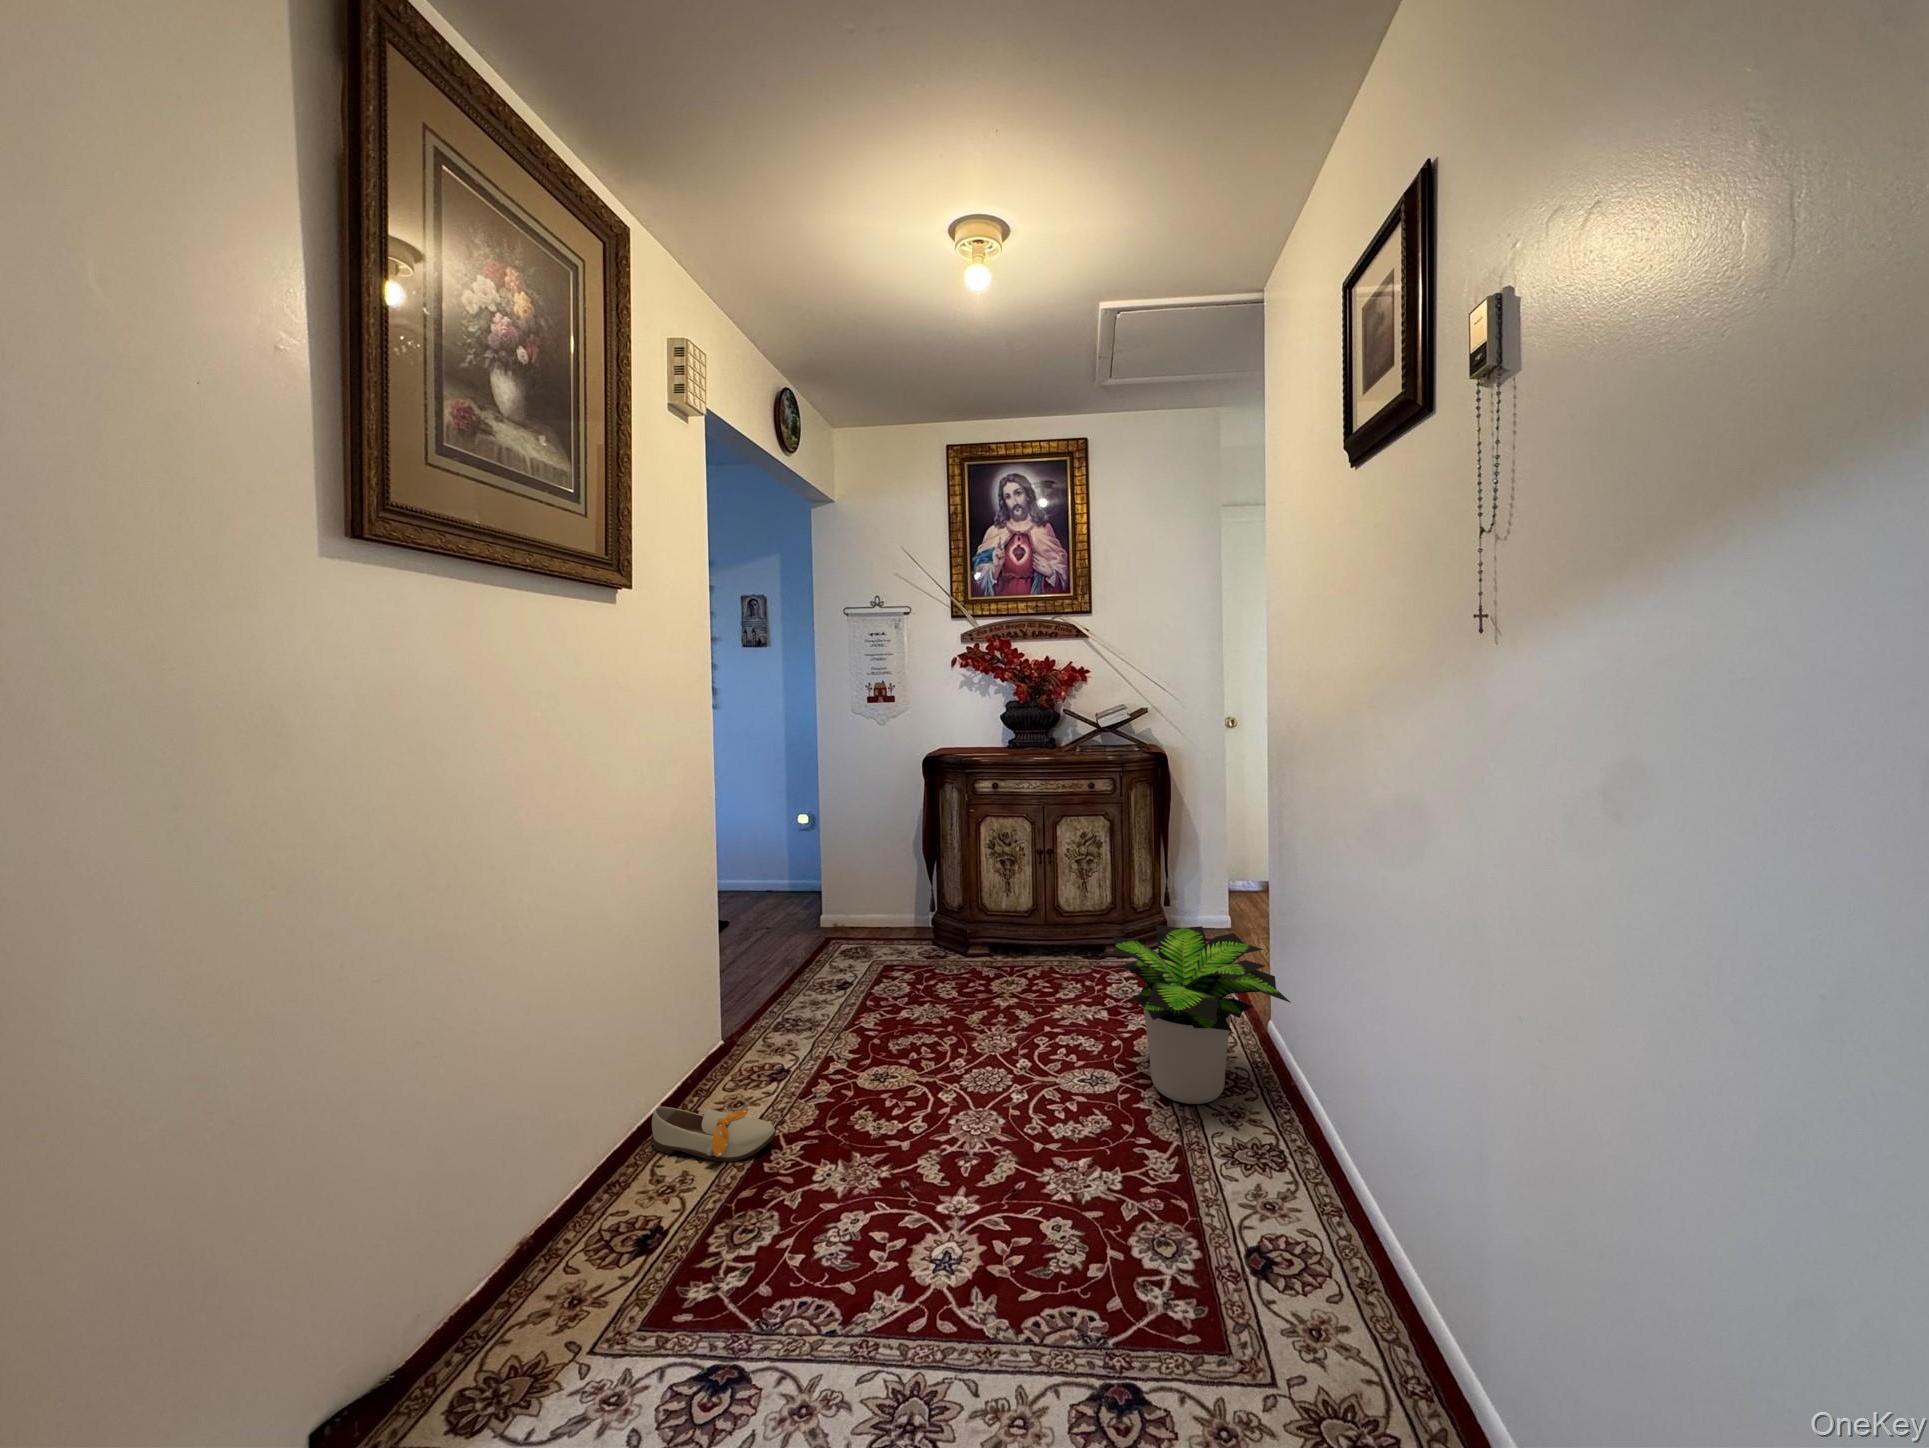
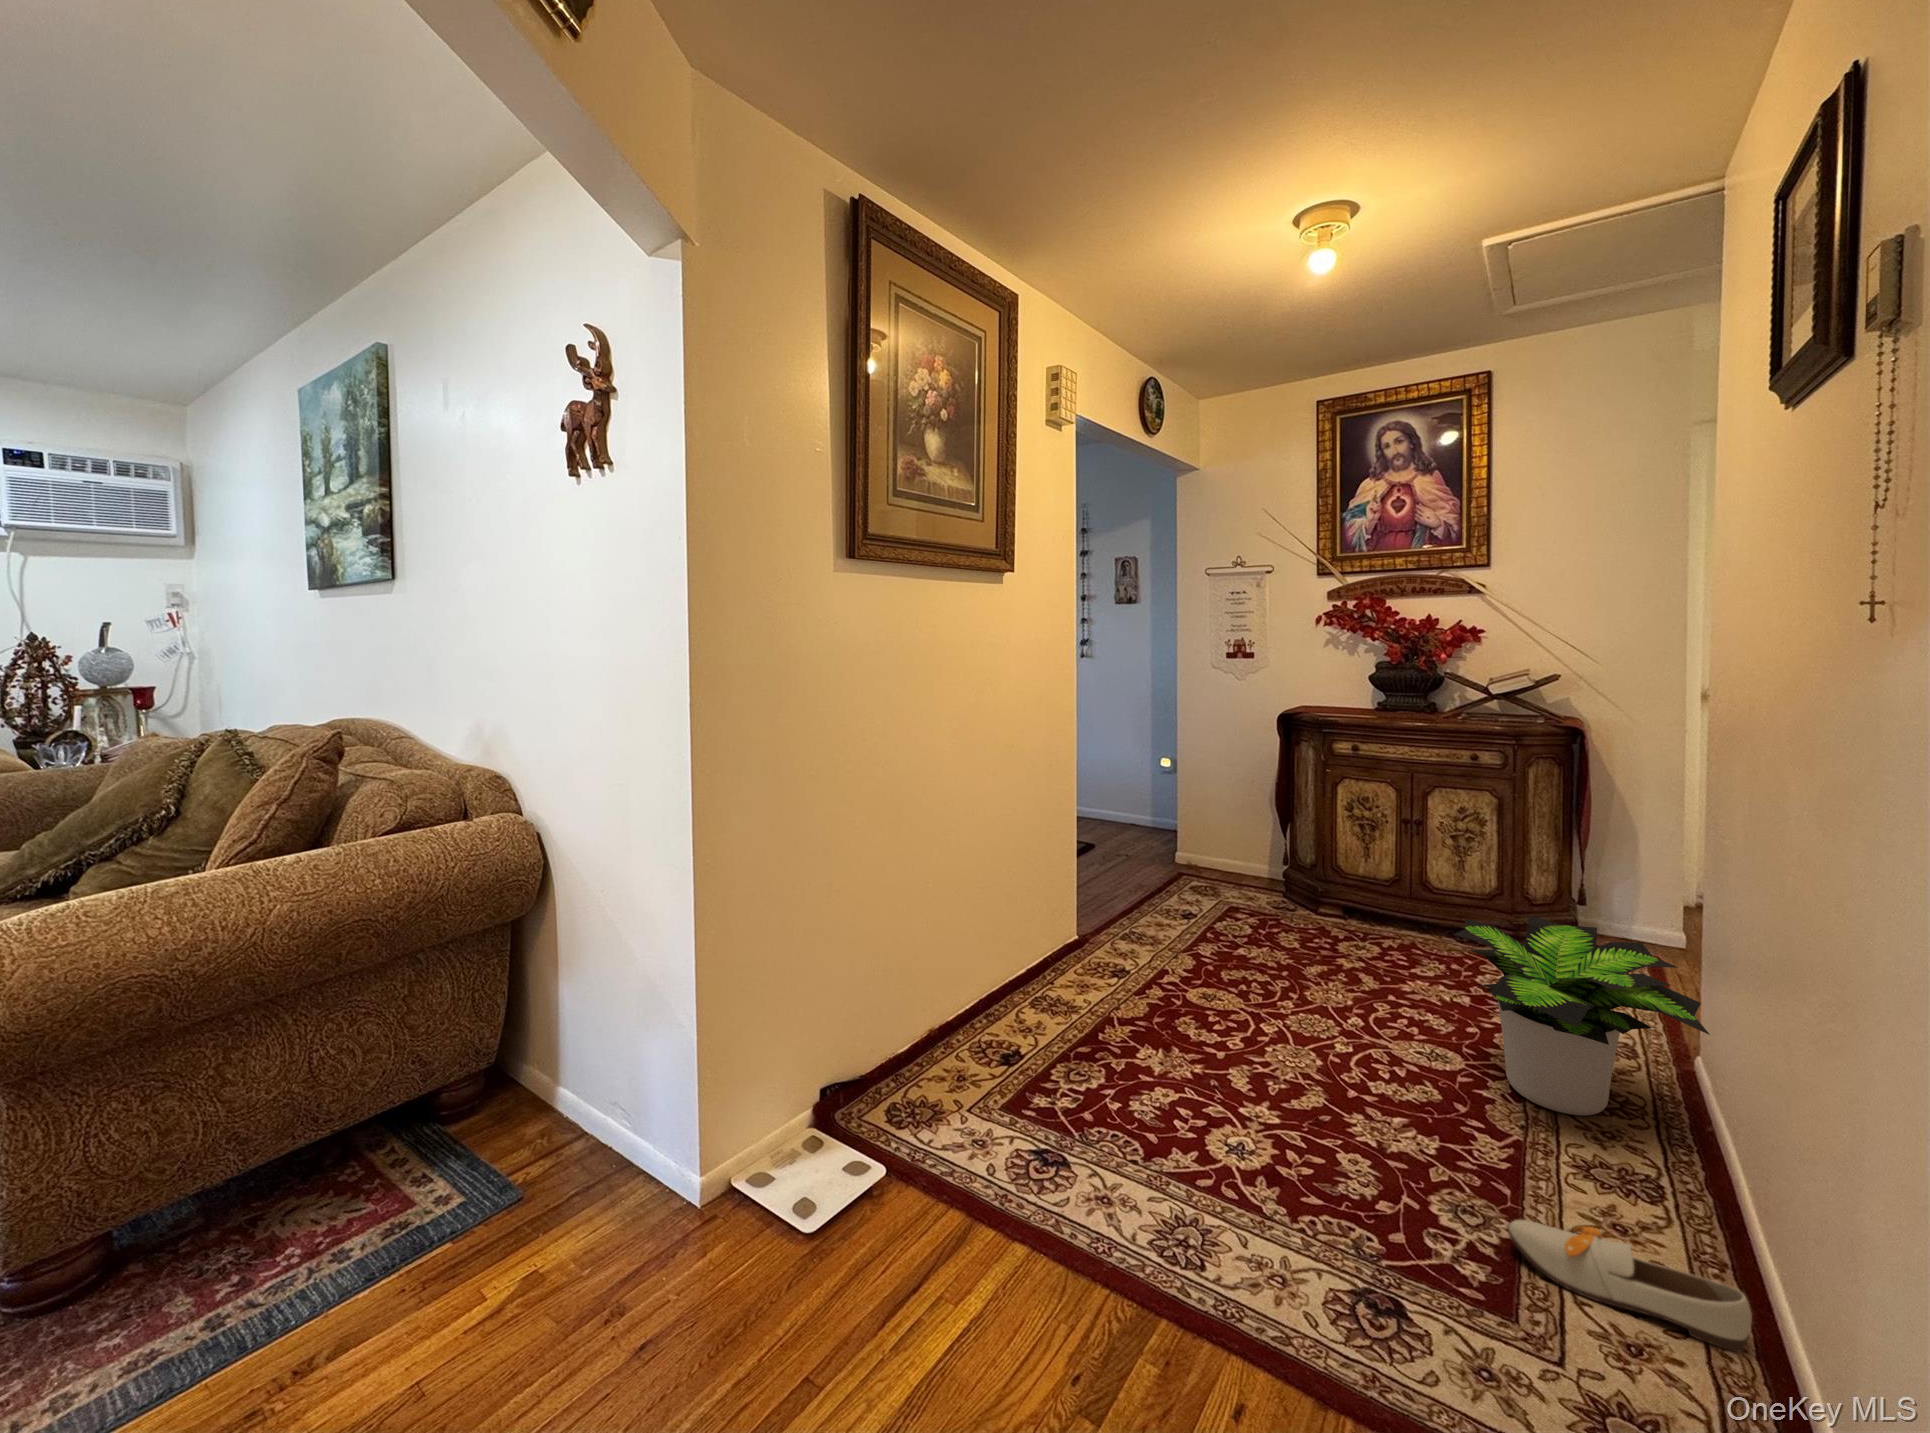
shoe: present [652,1106,776,1162] -> present [1507,1220,1752,1352]

